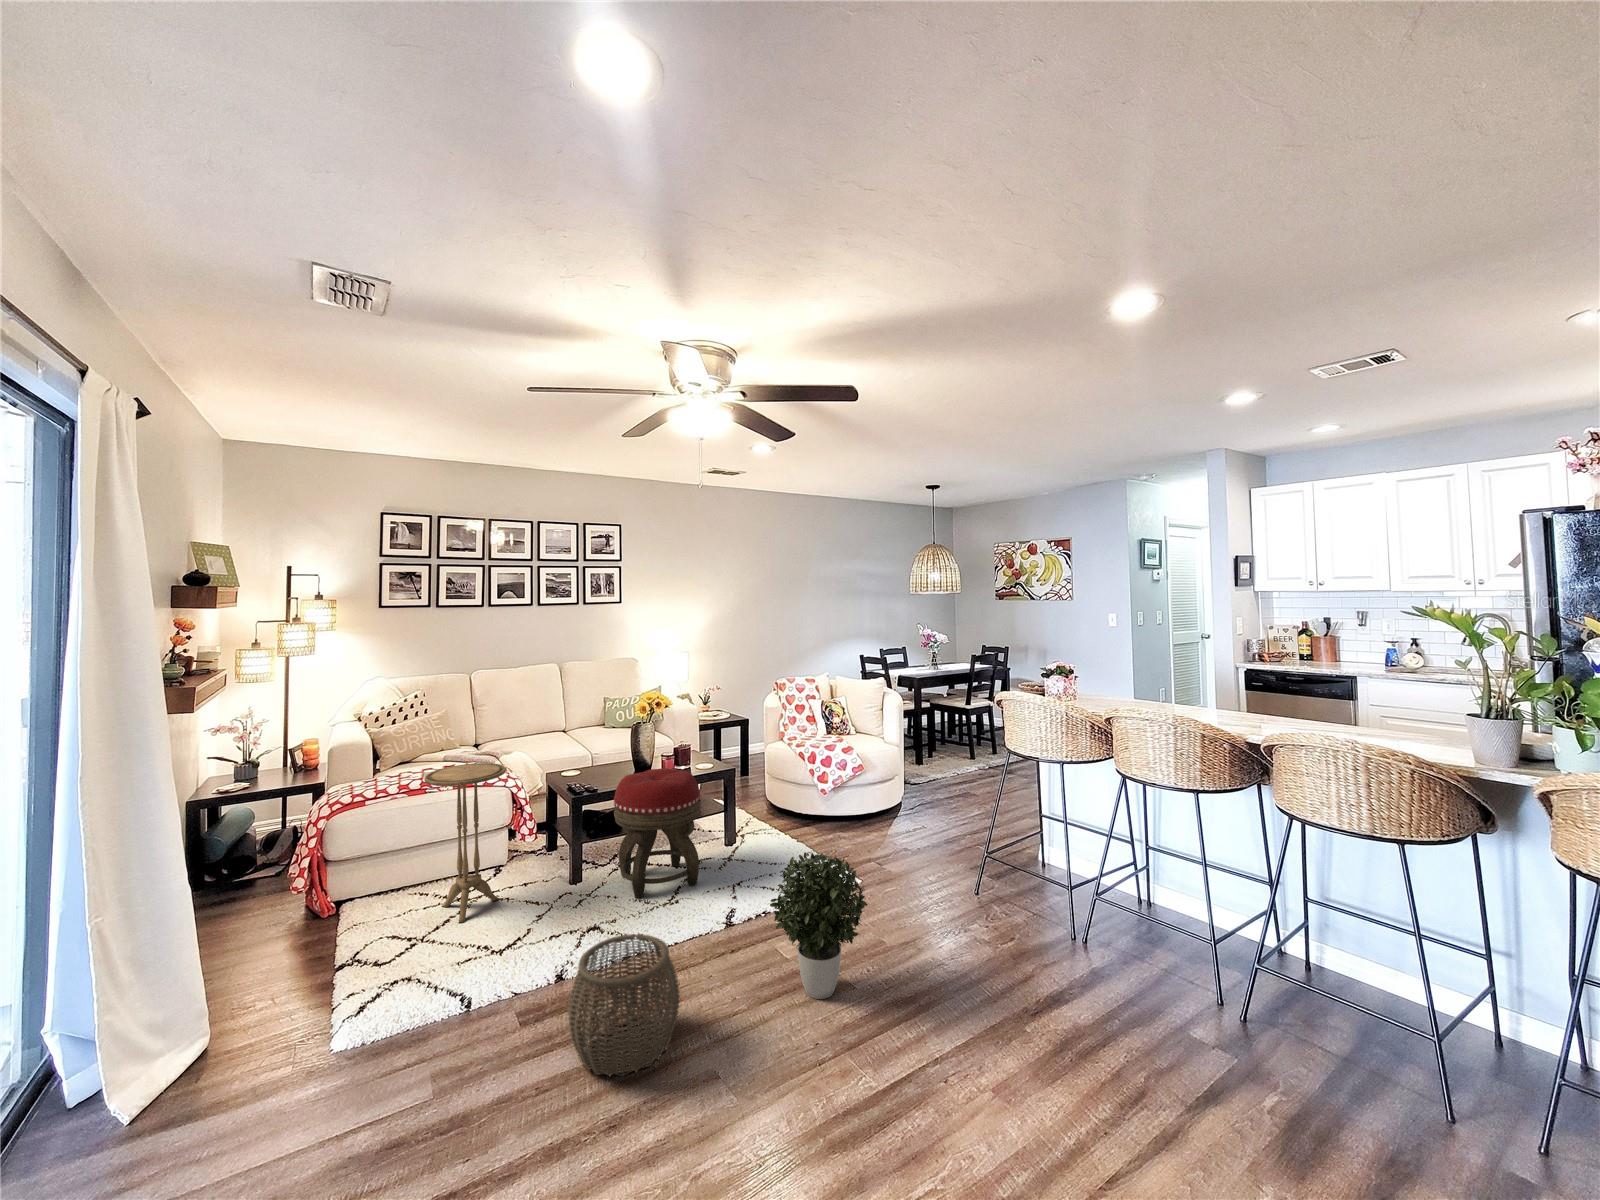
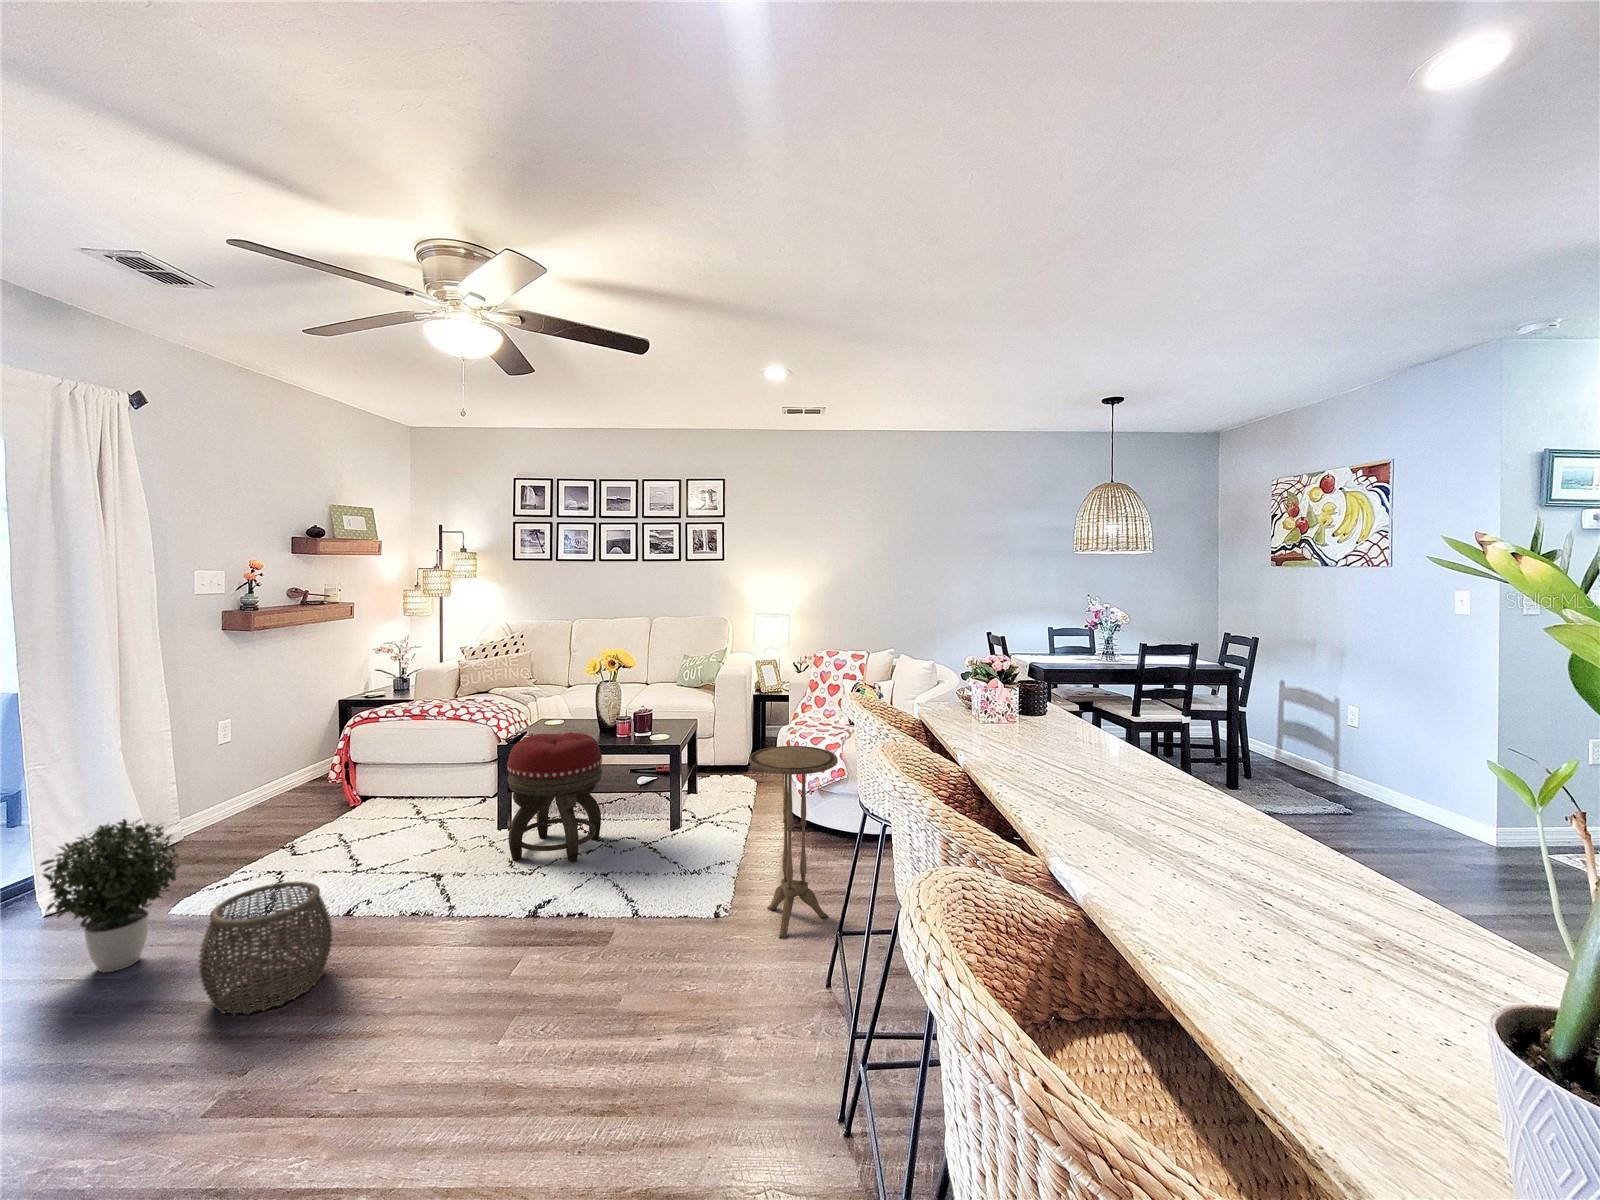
side table: present [424,763,506,923] -> present [749,746,838,939]
potted plant: present [770,852,867,999] -> present [41,819,181,972]

